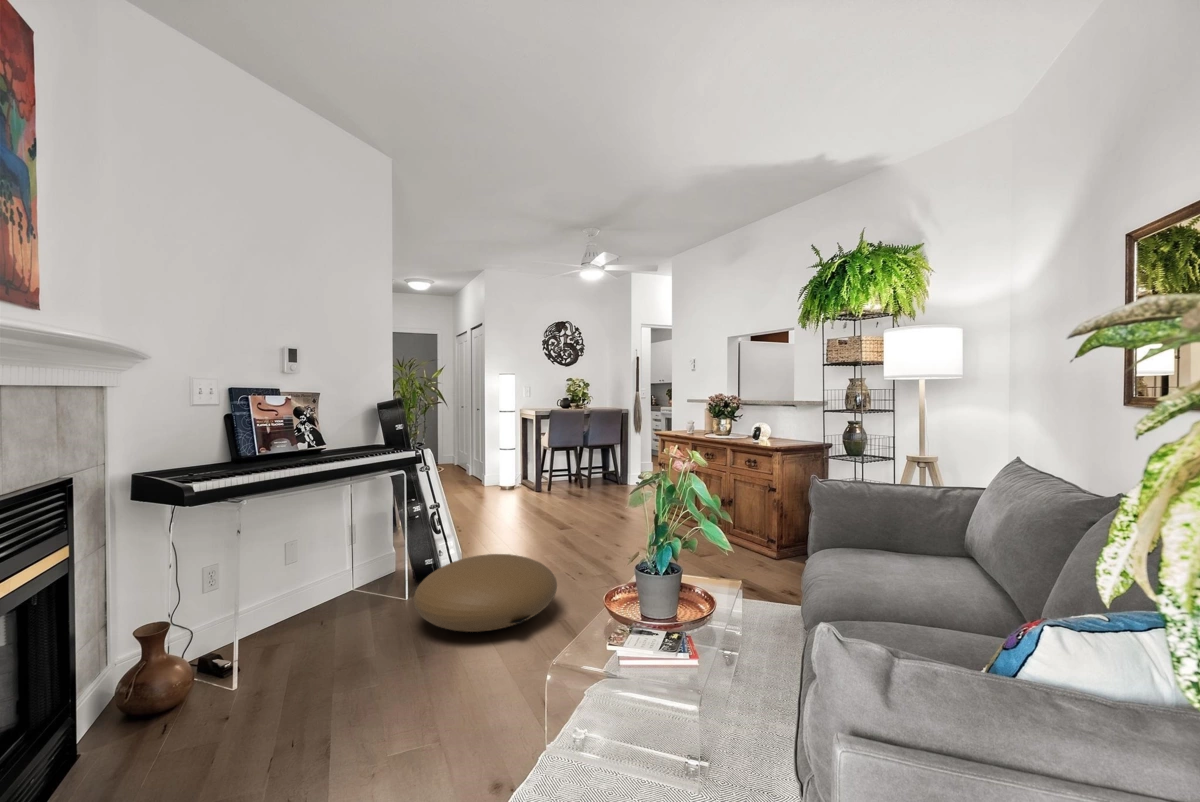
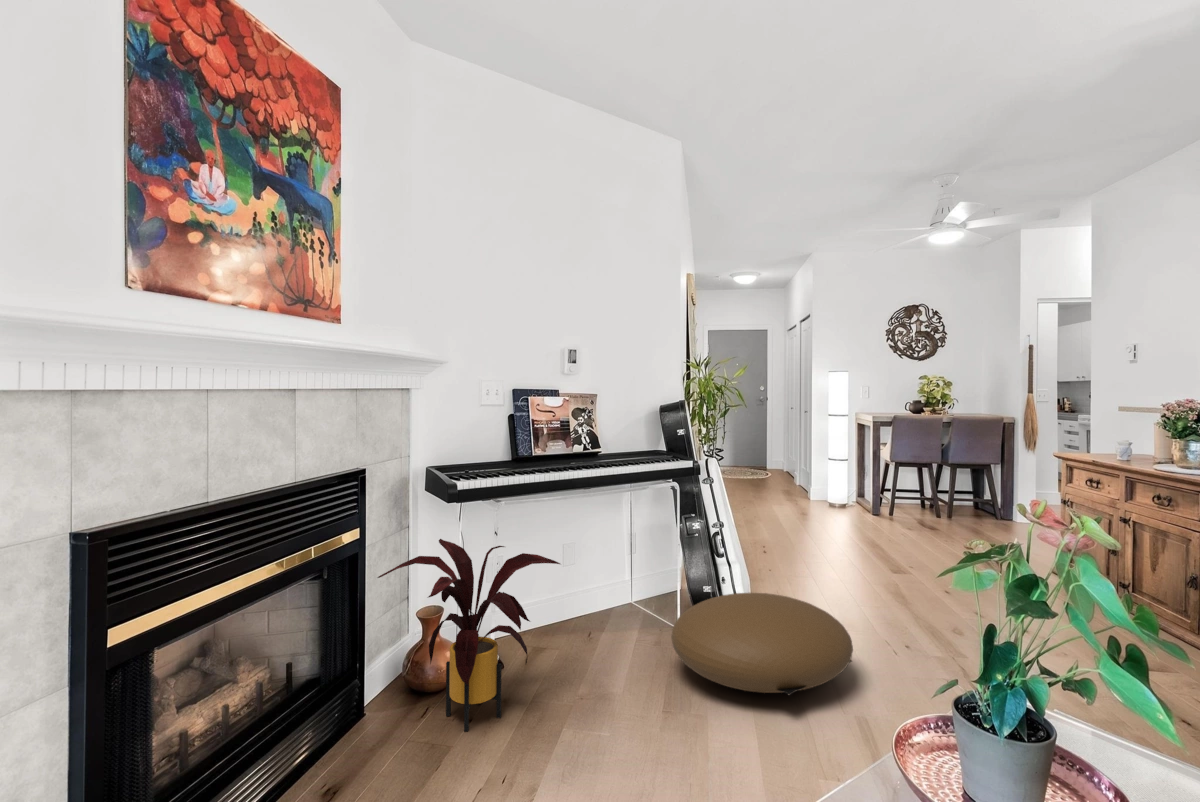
house plant: none [94,542,314,733] -> present [378,539,560,731]

